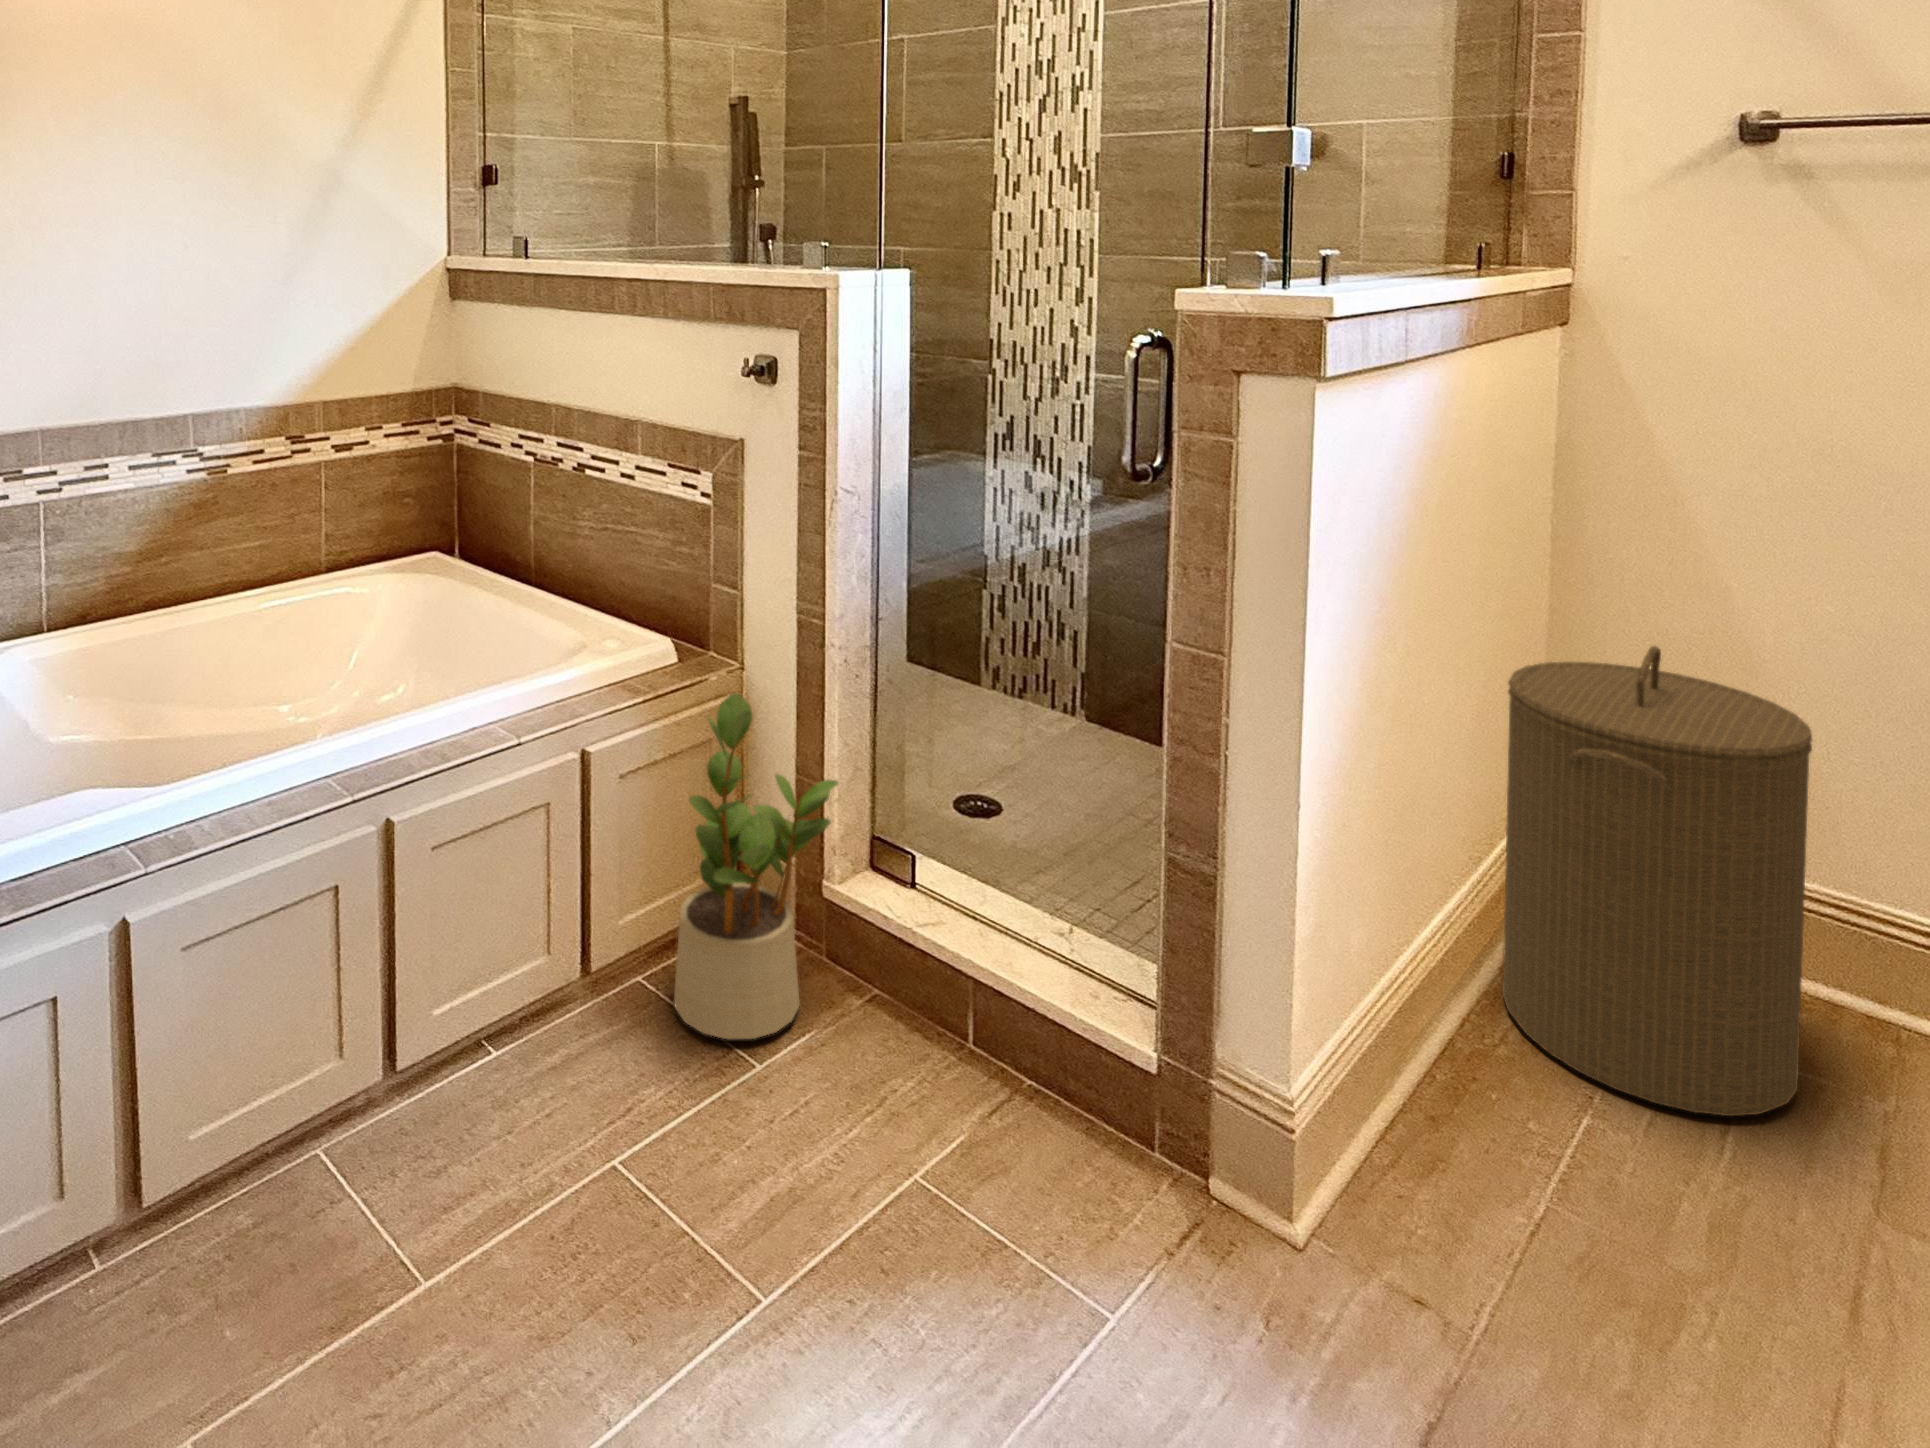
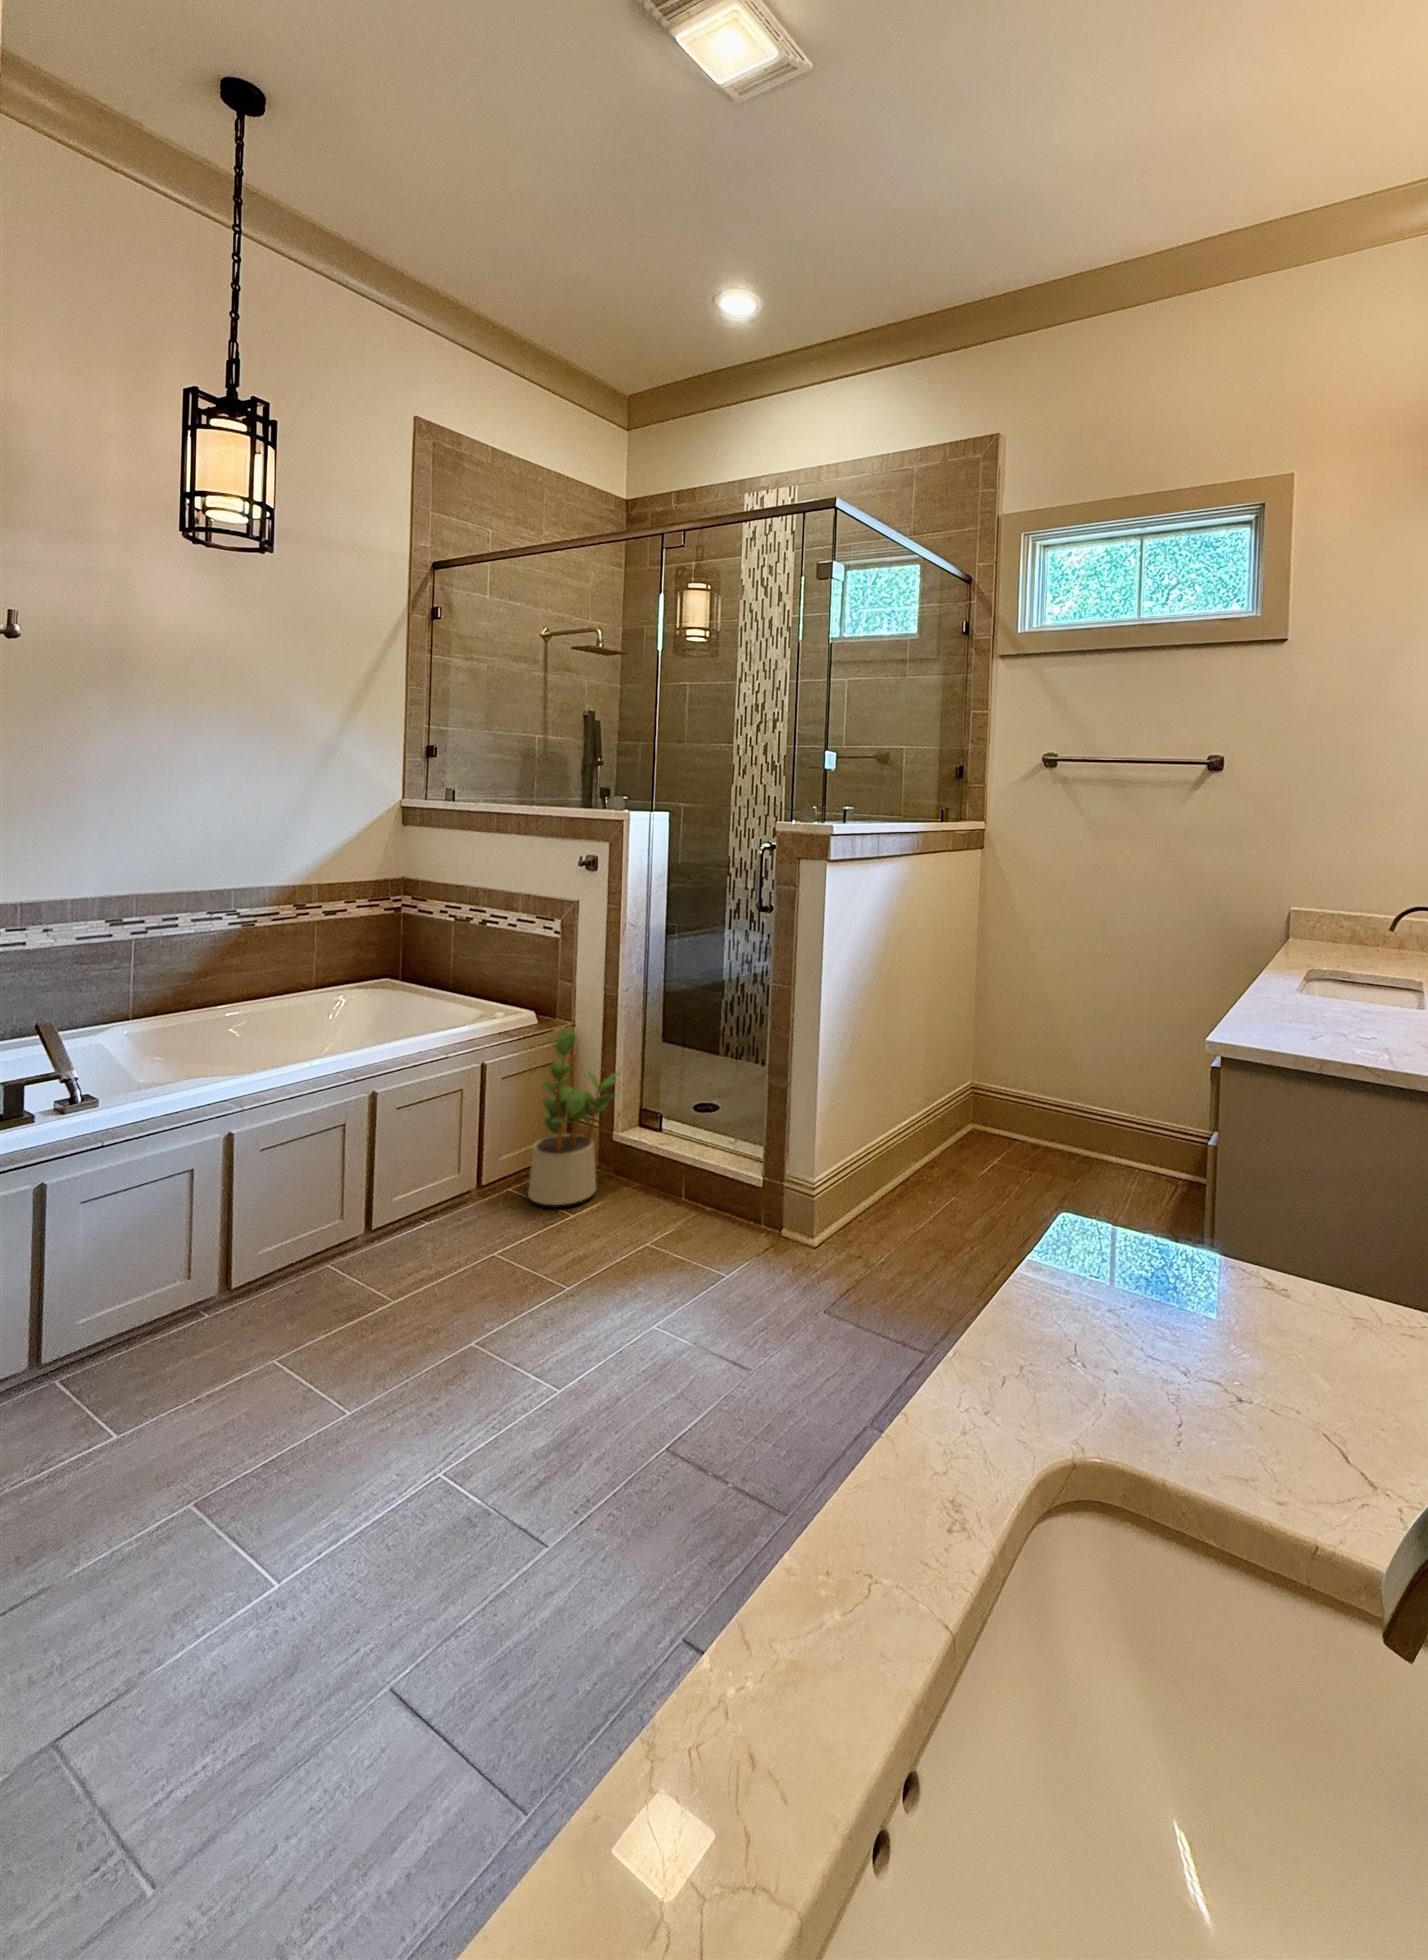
laundry hamper: present [1503,646,1812,1116] -> none [936,990,1048,1190]

